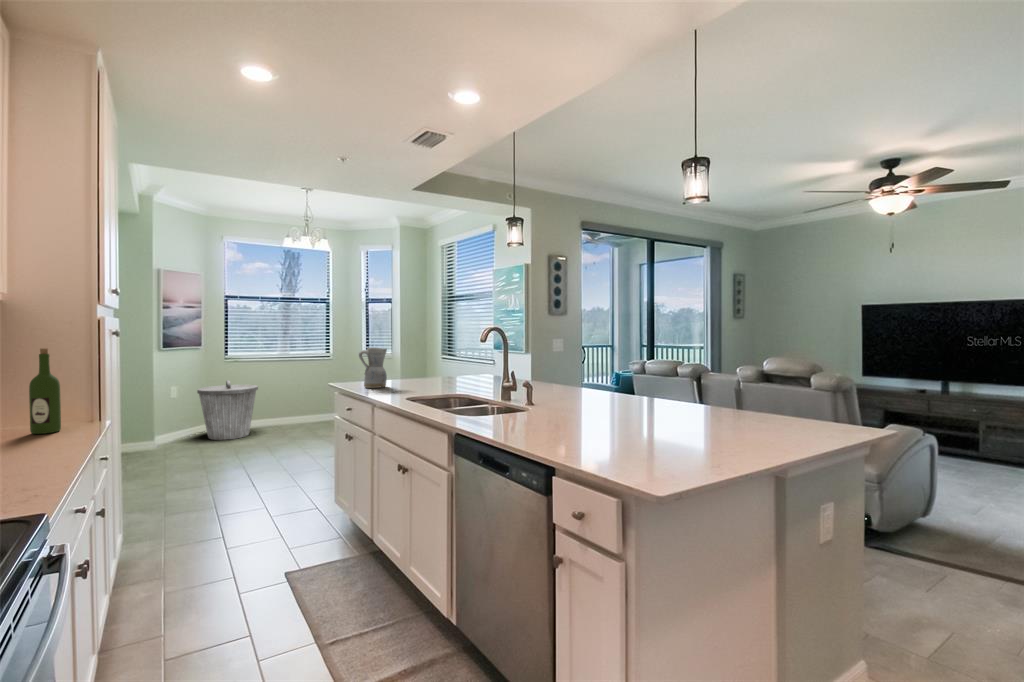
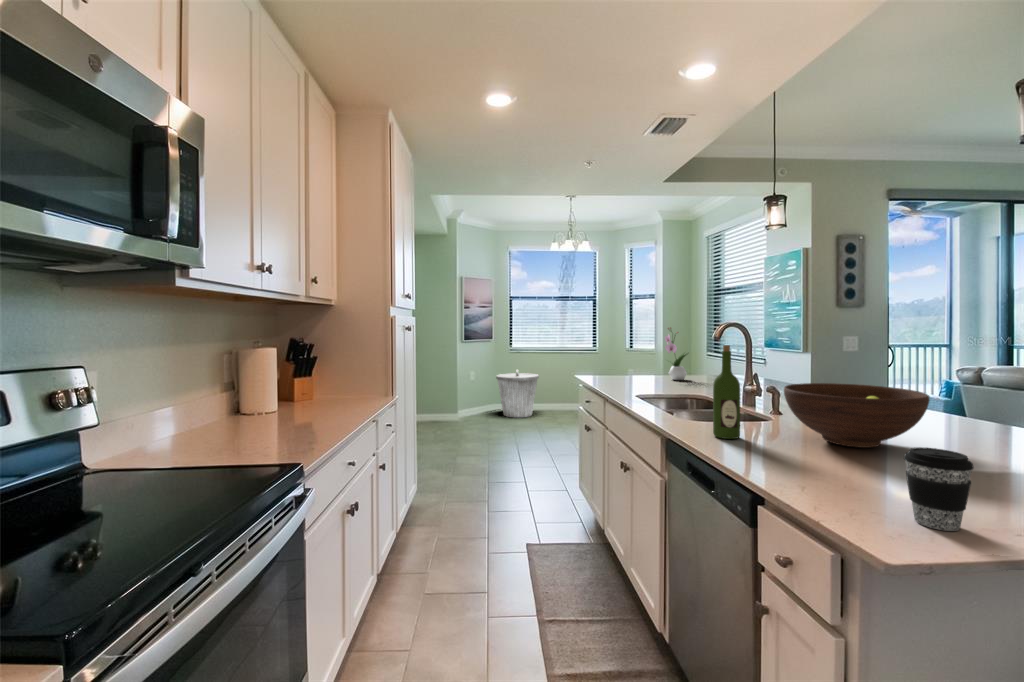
flower arrangement: none [423,331,446,382] -> present [665,328,687,380]
wine bottle: present [29,348,61,434] -> present [713,345,740,439]
ceramic pitcher: present [359,348,387,388] -> none [598,344,625,383]
fruit bowl: none [544,377,630,423] -> present [784,383,930,448]
coffee cup: none [634,414,668,464] -> present [904,447,974,531]

